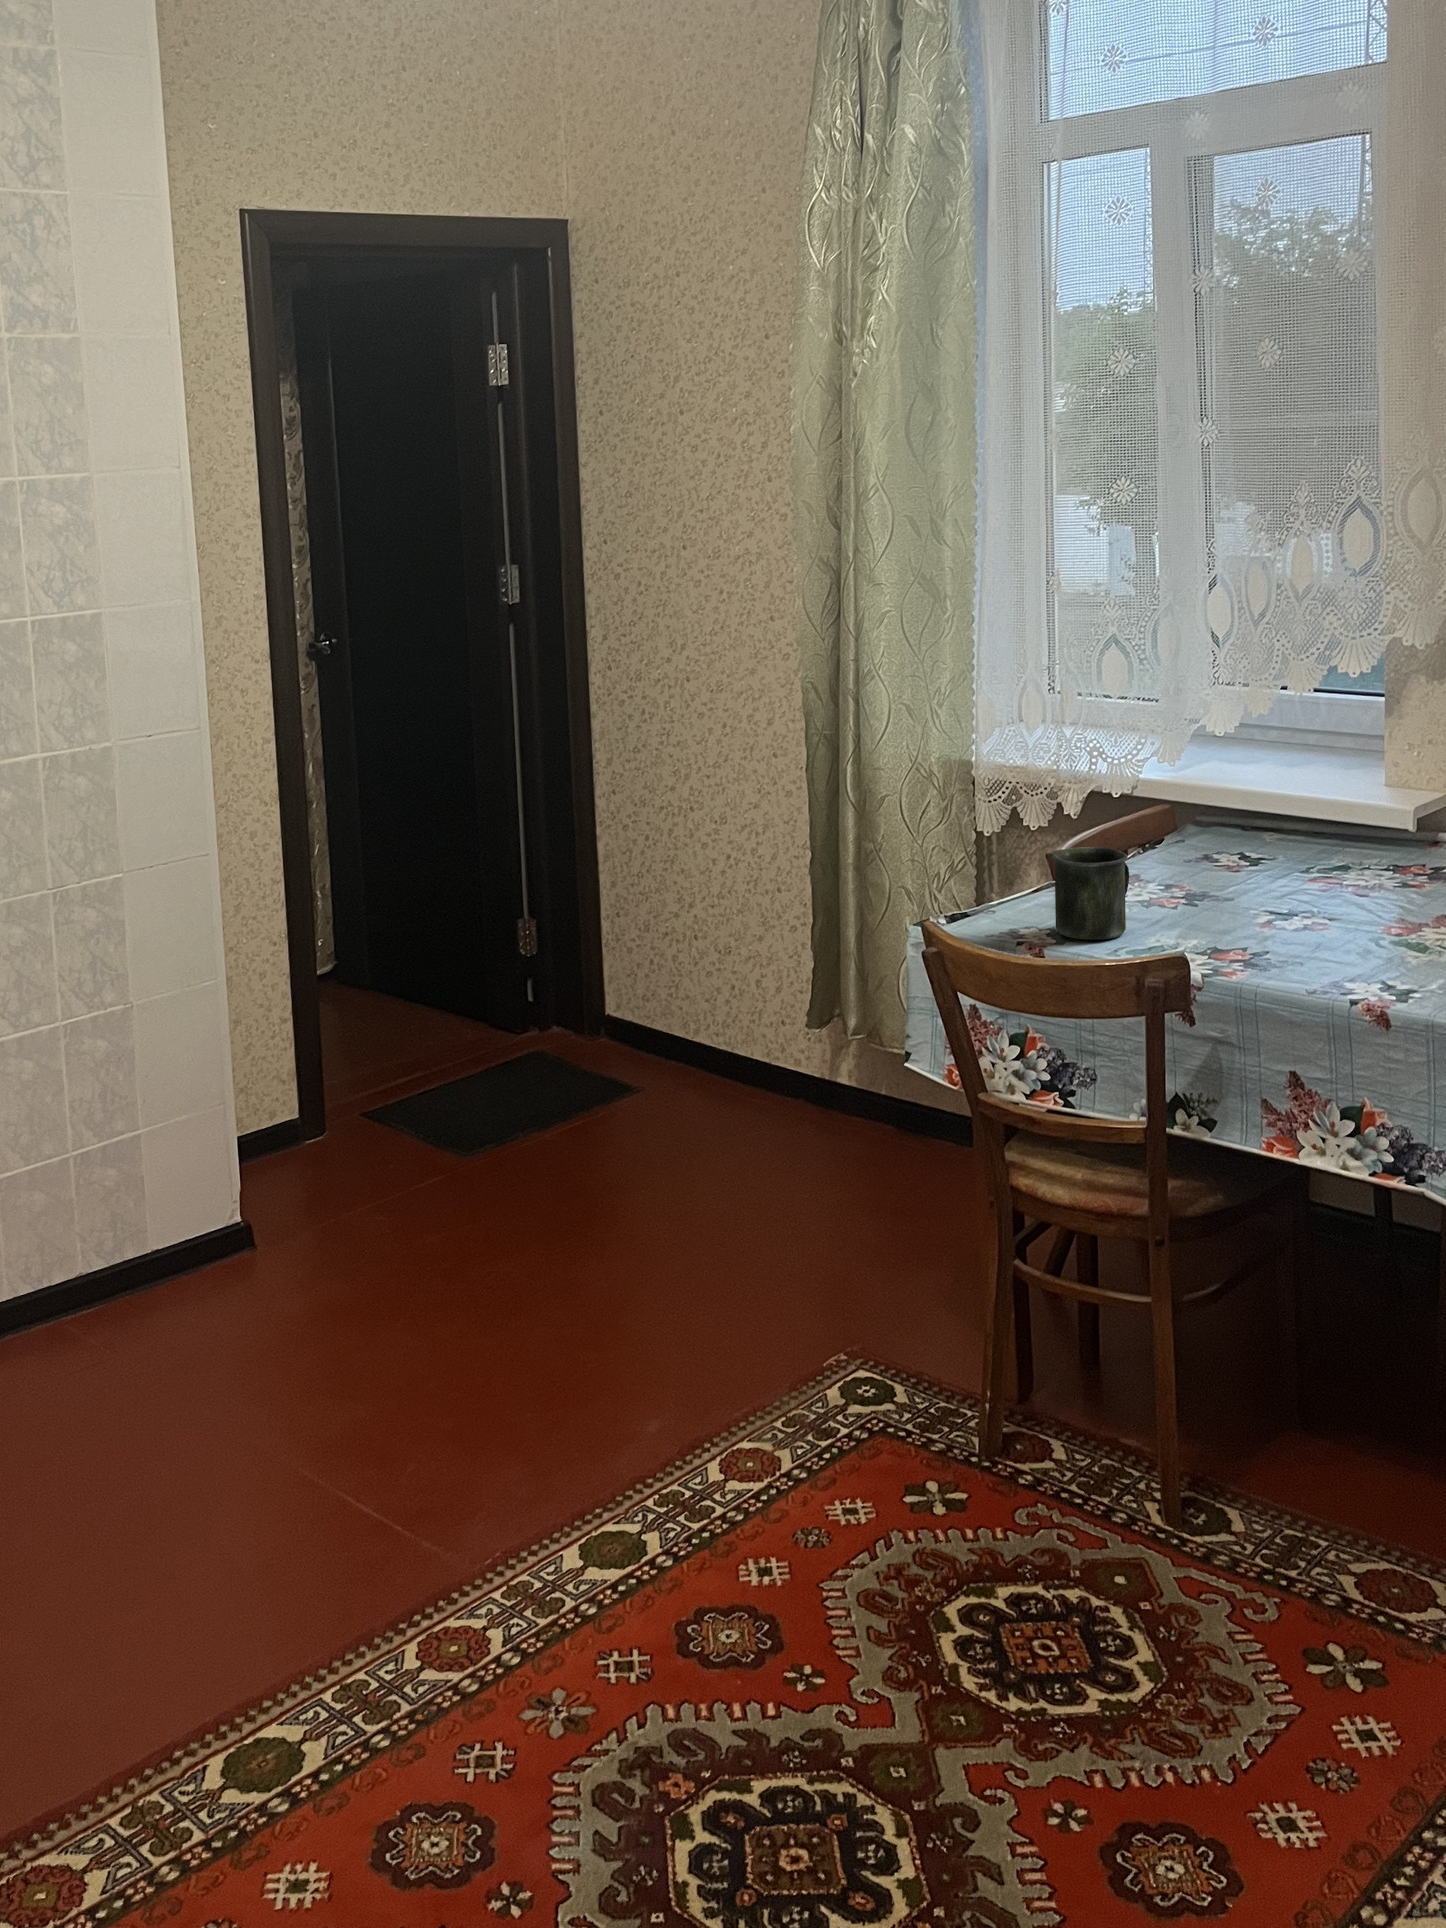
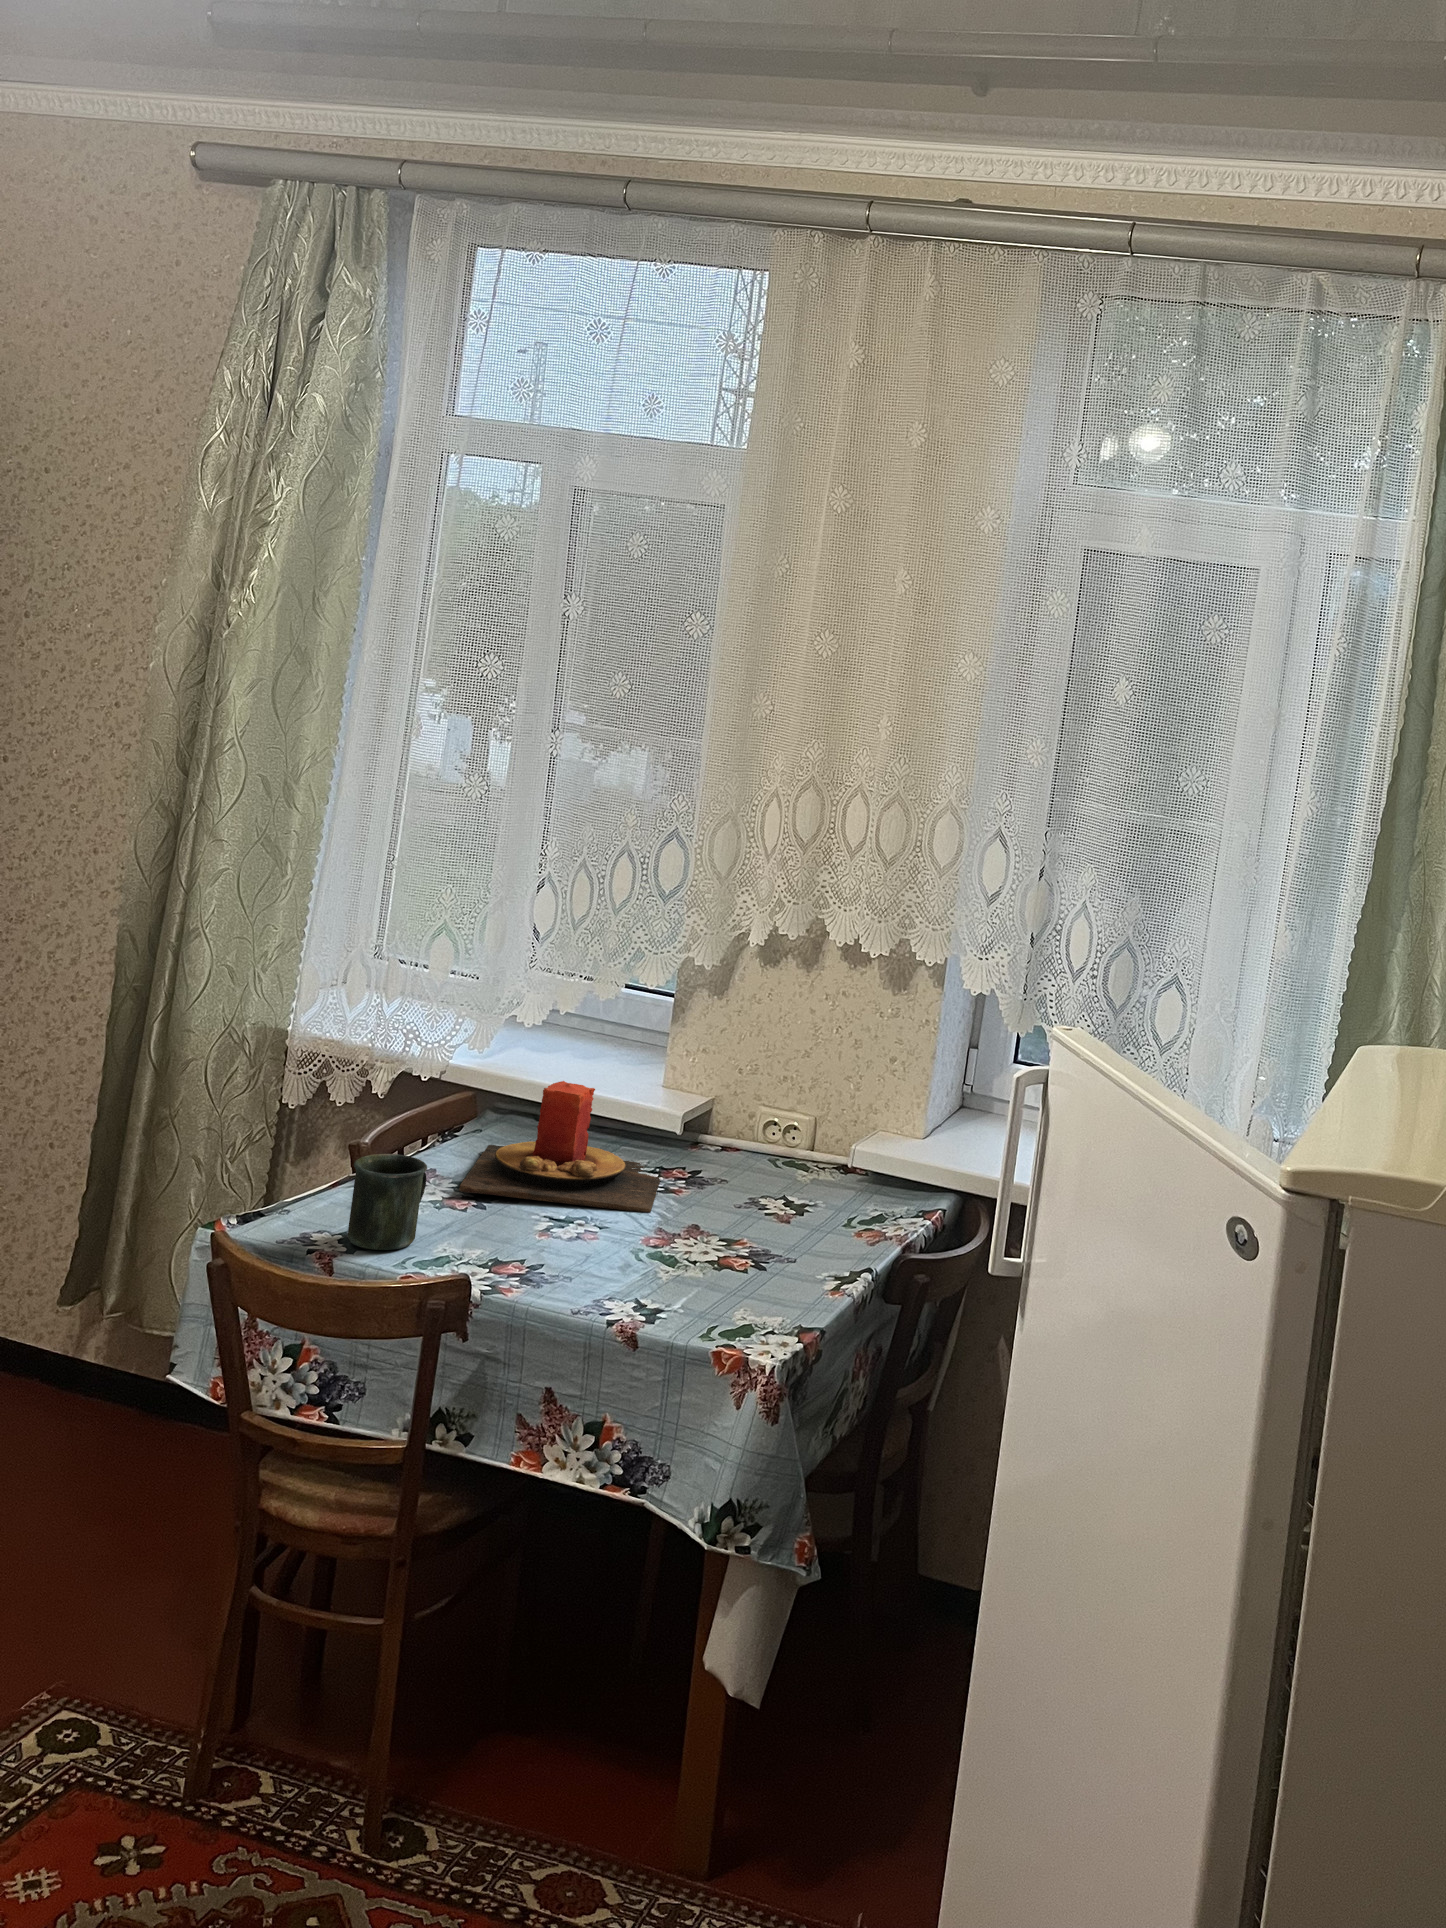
candle: none [1166,774,1395,903] -> present [459,1081,660,1213]

